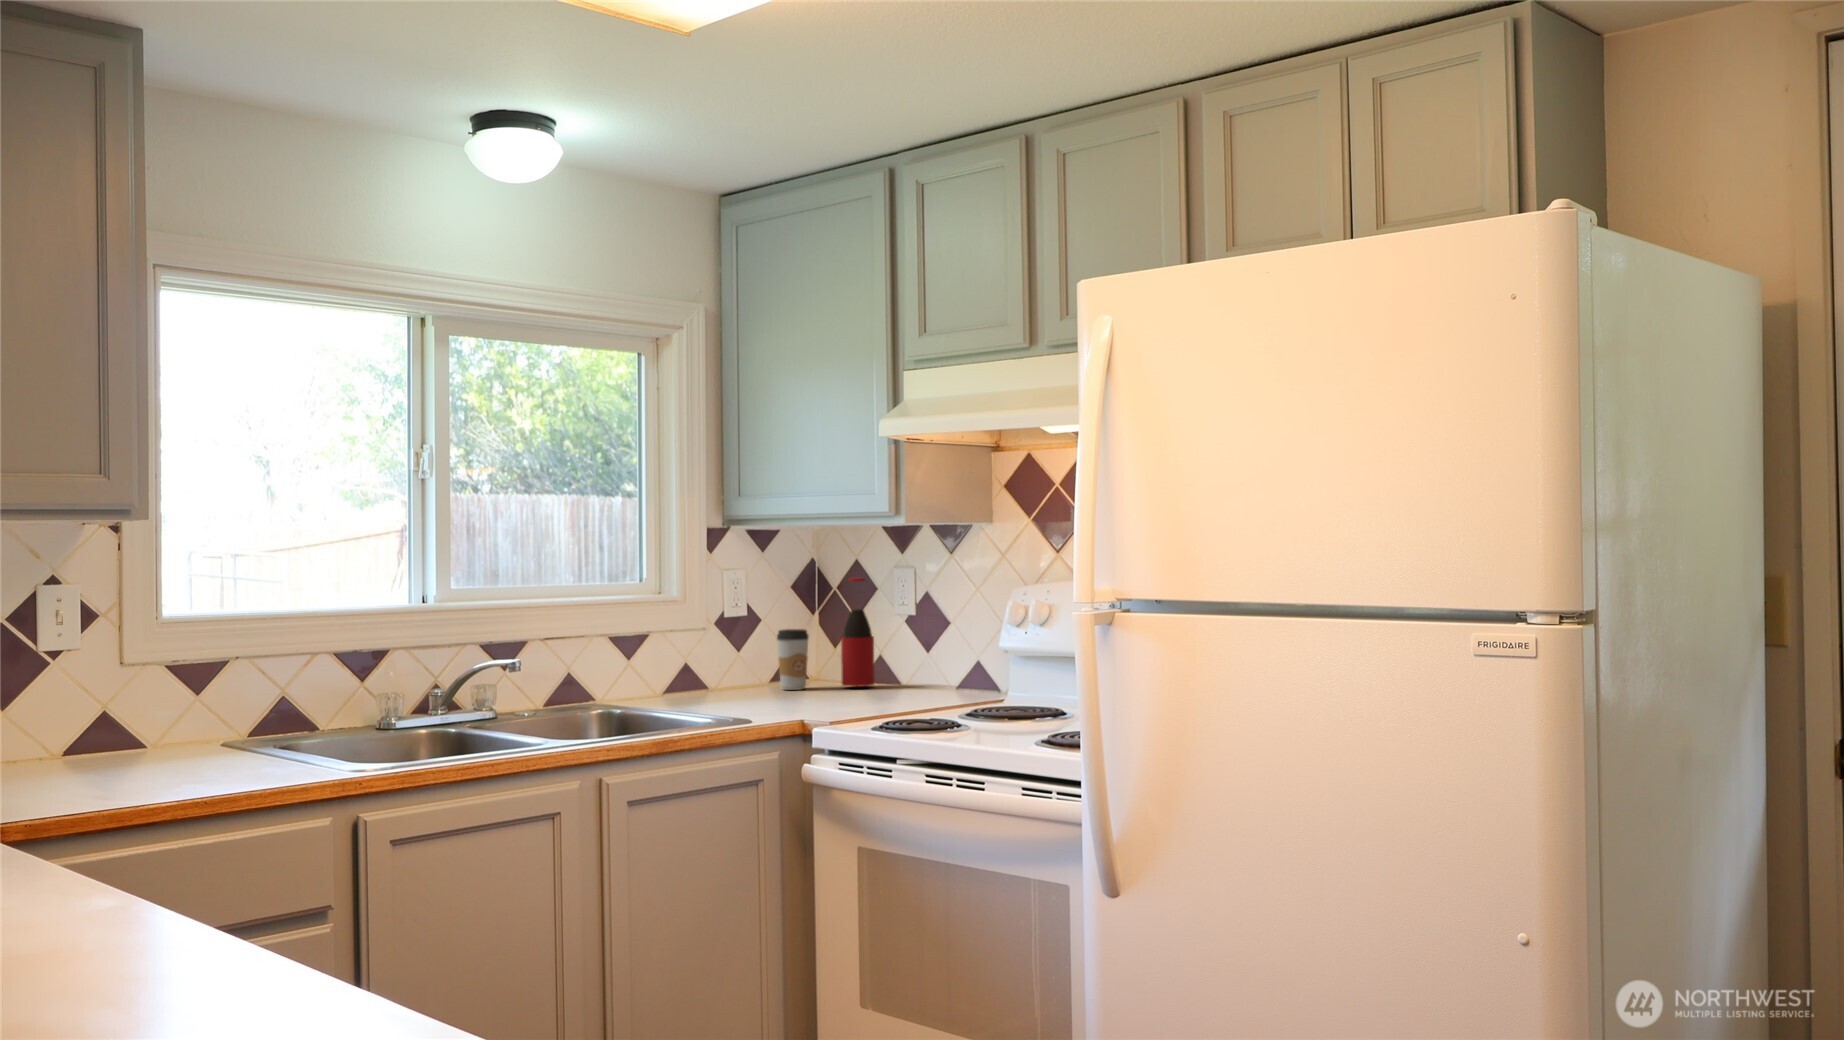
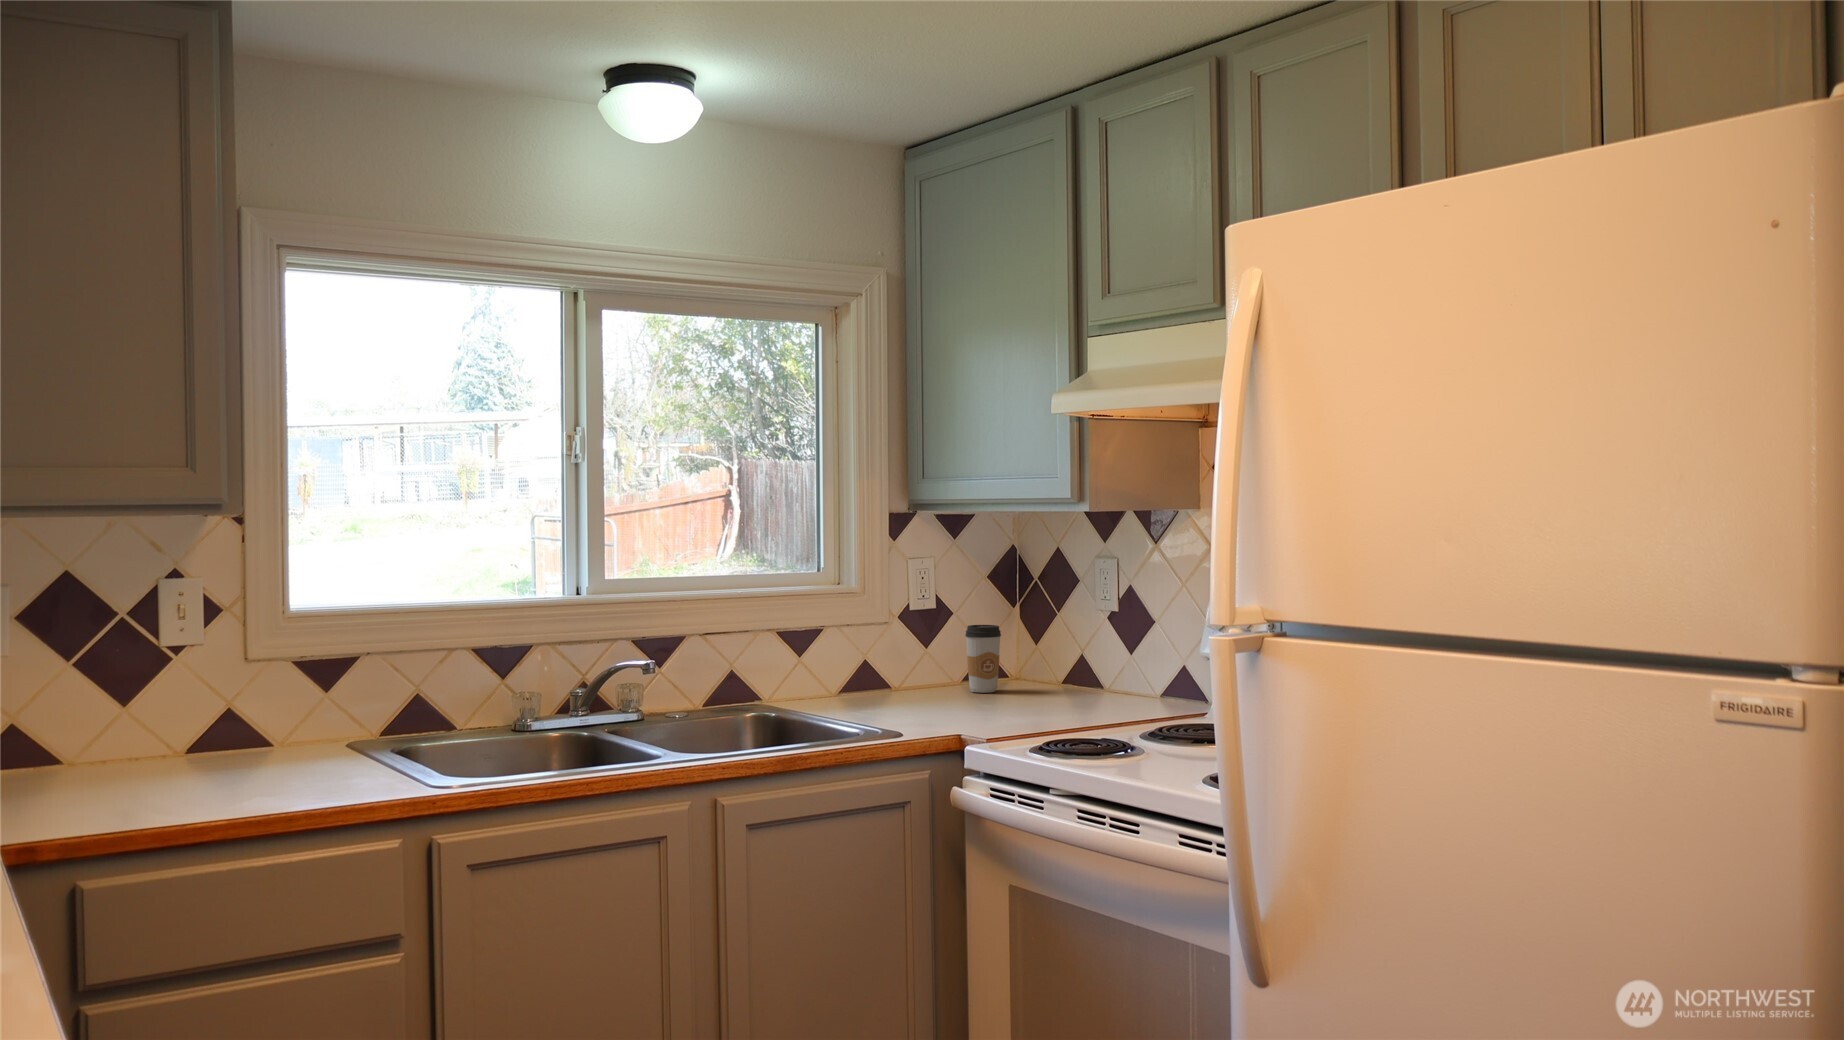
bottle: present [841,578,874,686] -> none [1036,569,1073,694]

